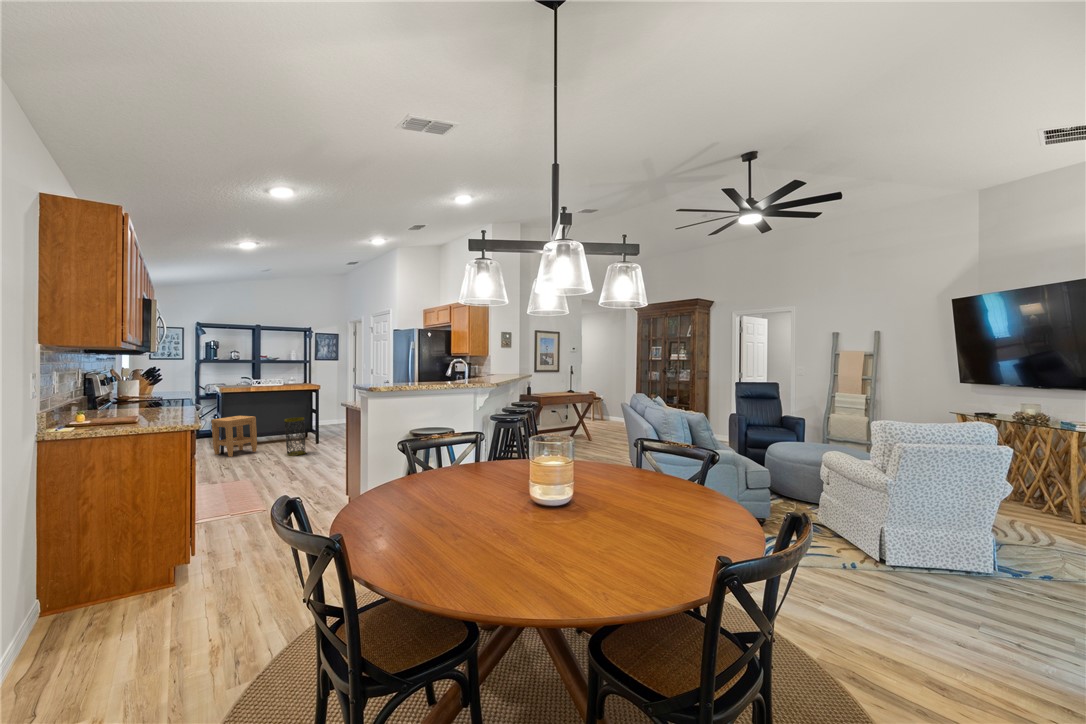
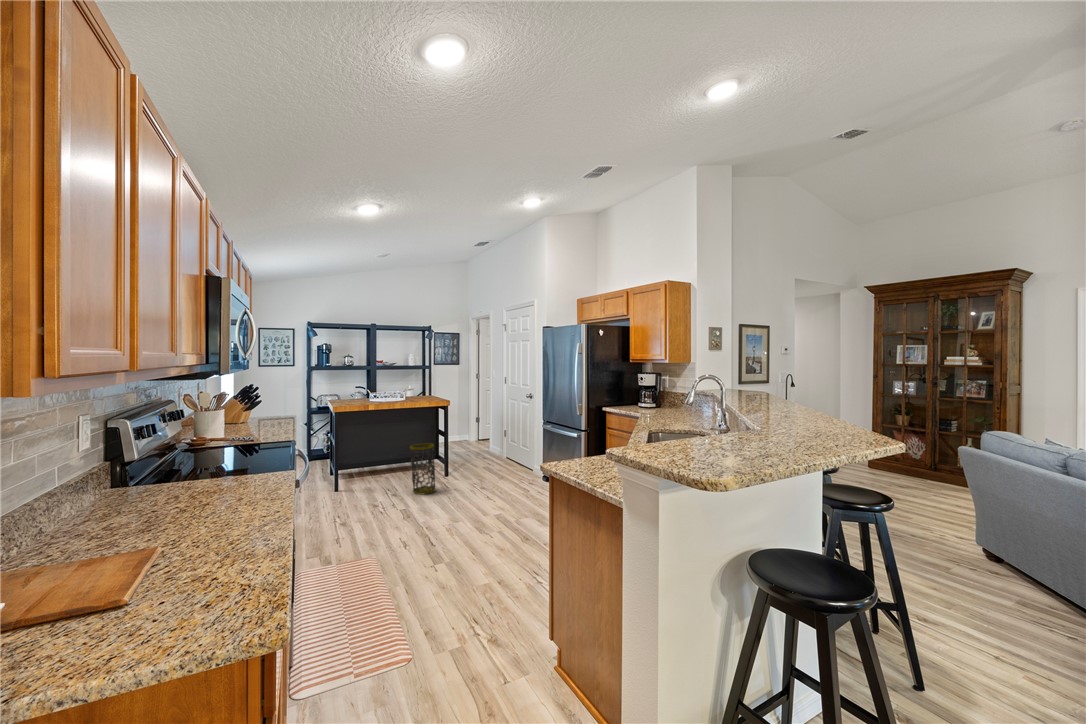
stool: present [212,416,257,457] -> none [325,439,377,493]

